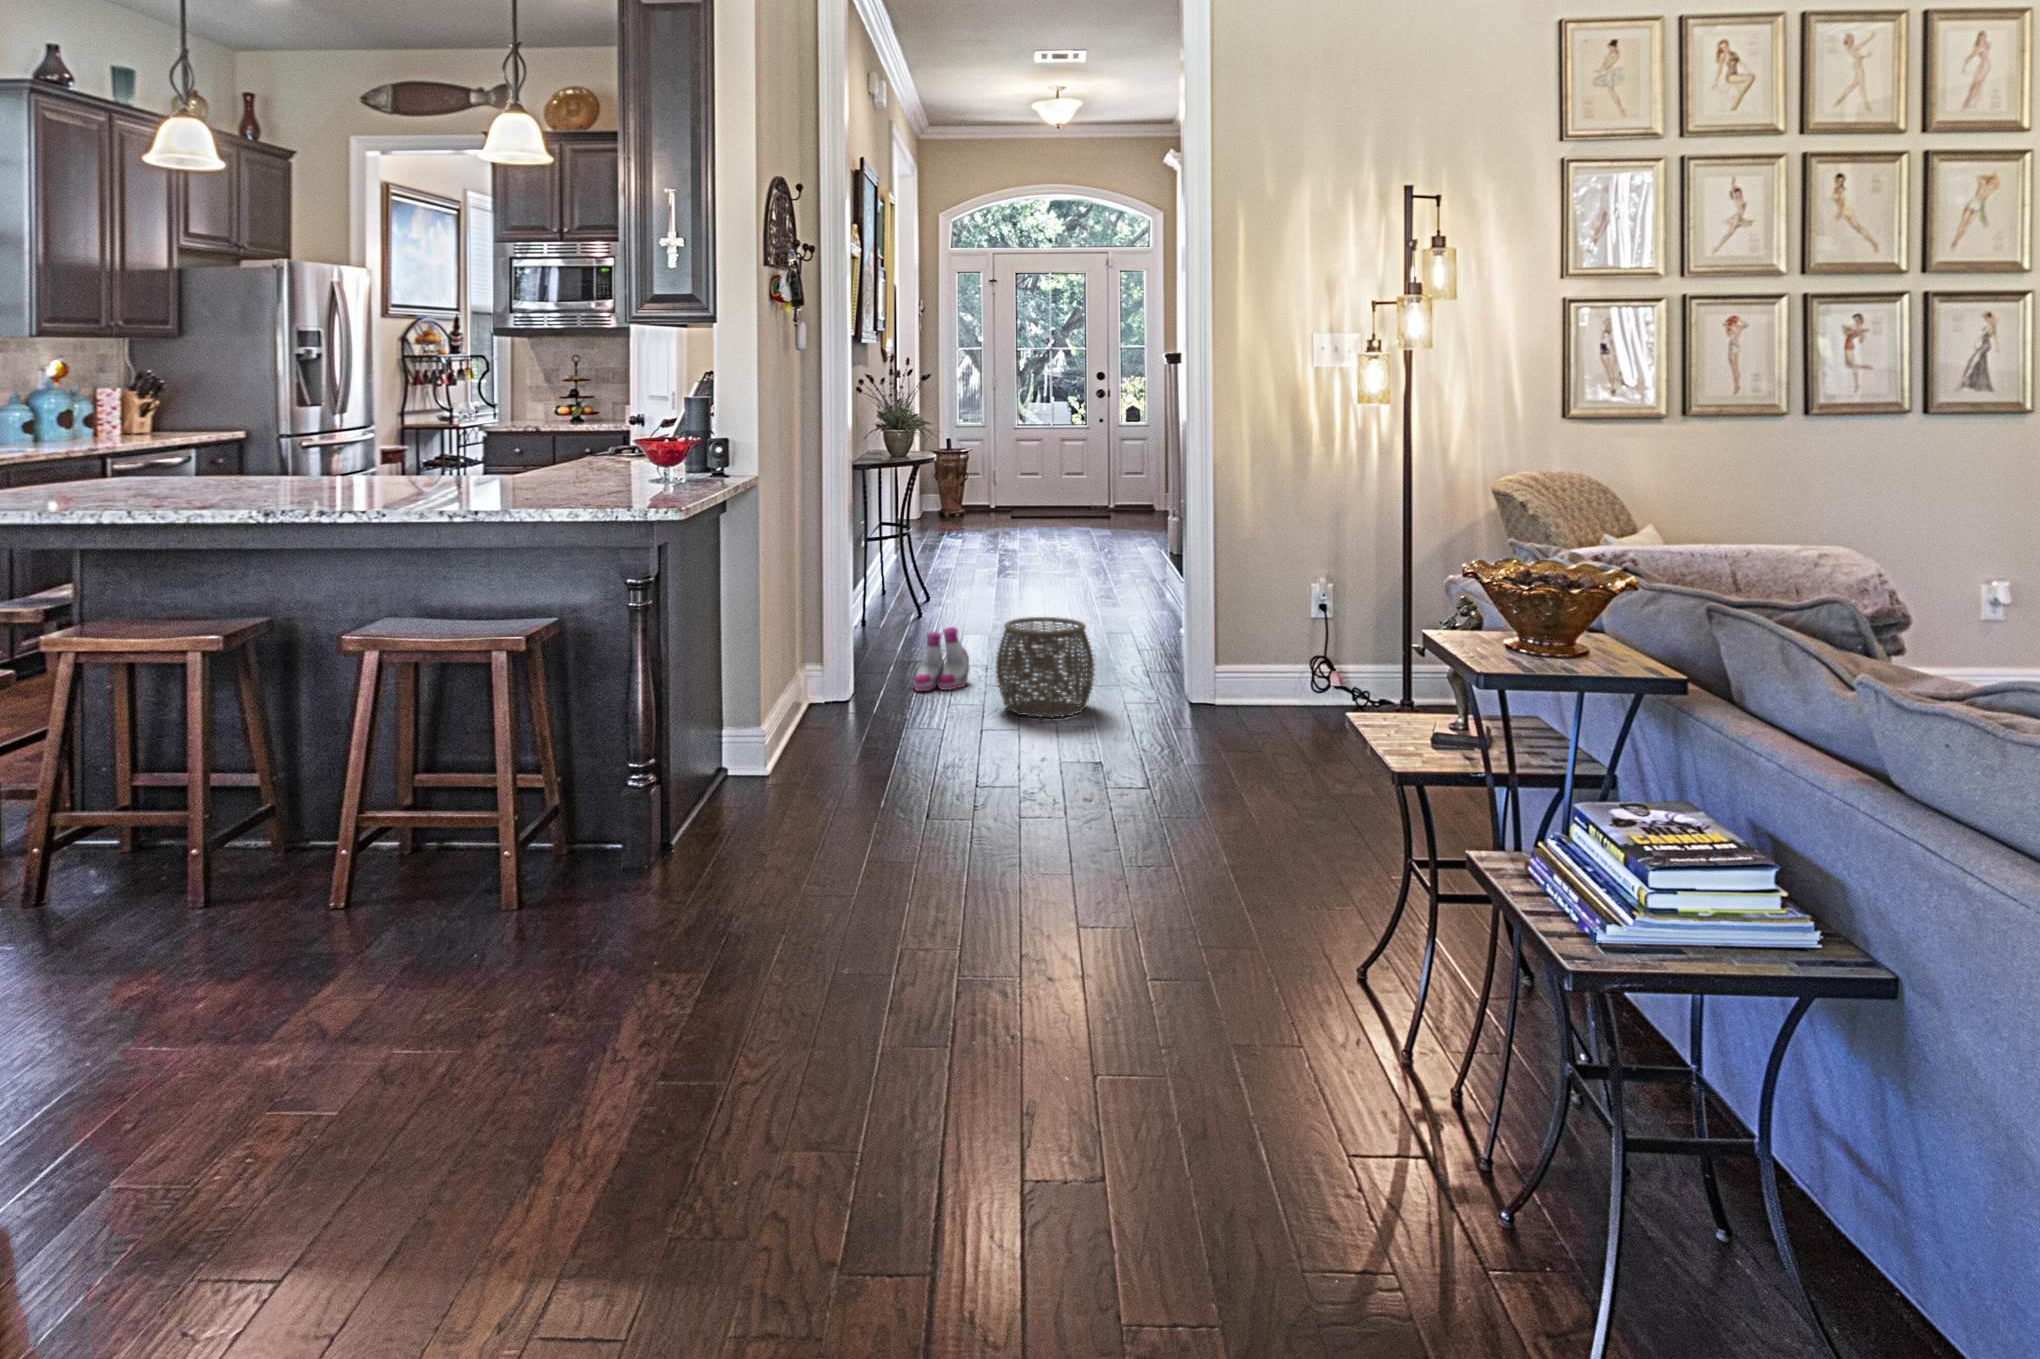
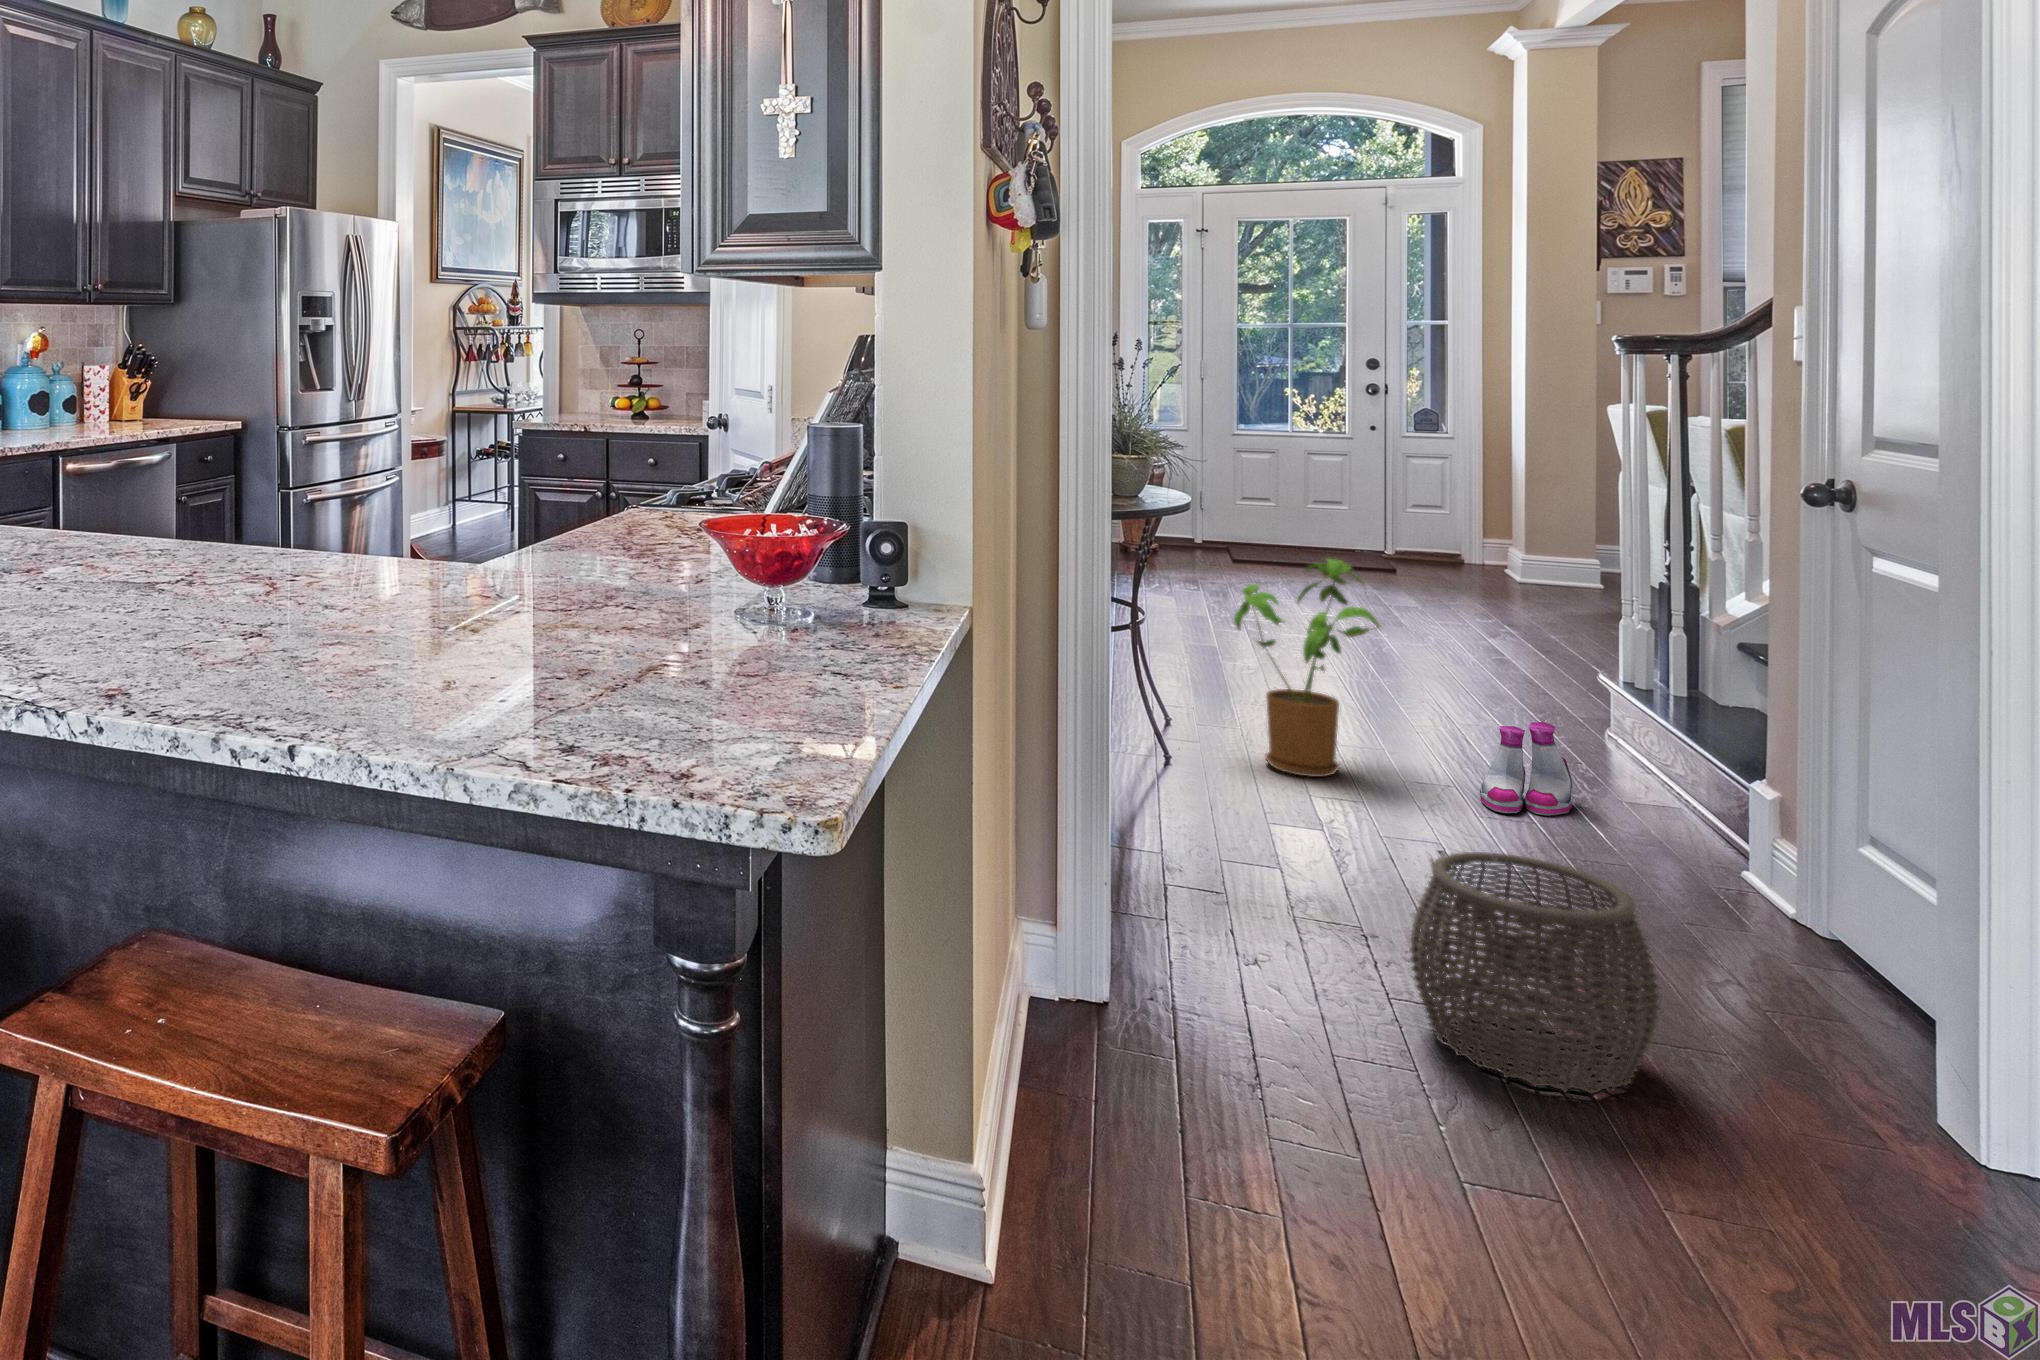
house plant: none [961,493,1037,625] -> present [1234,559,1380,777]
boots: present [913,627,969,691] -> present [1480,722,1573,815]

